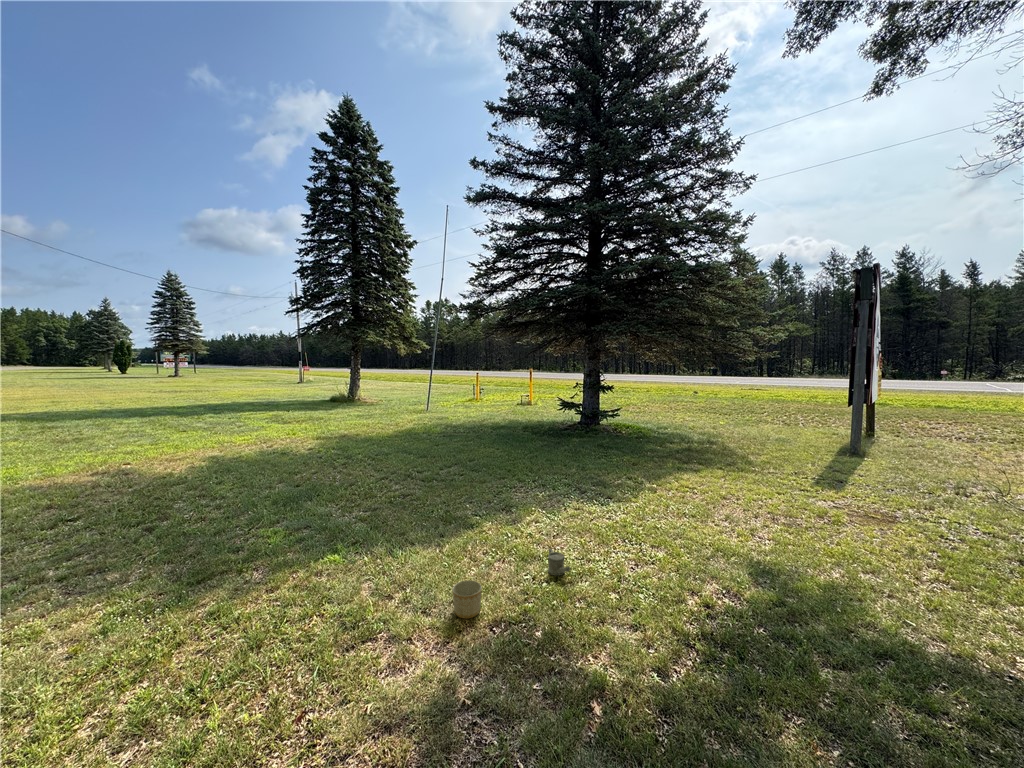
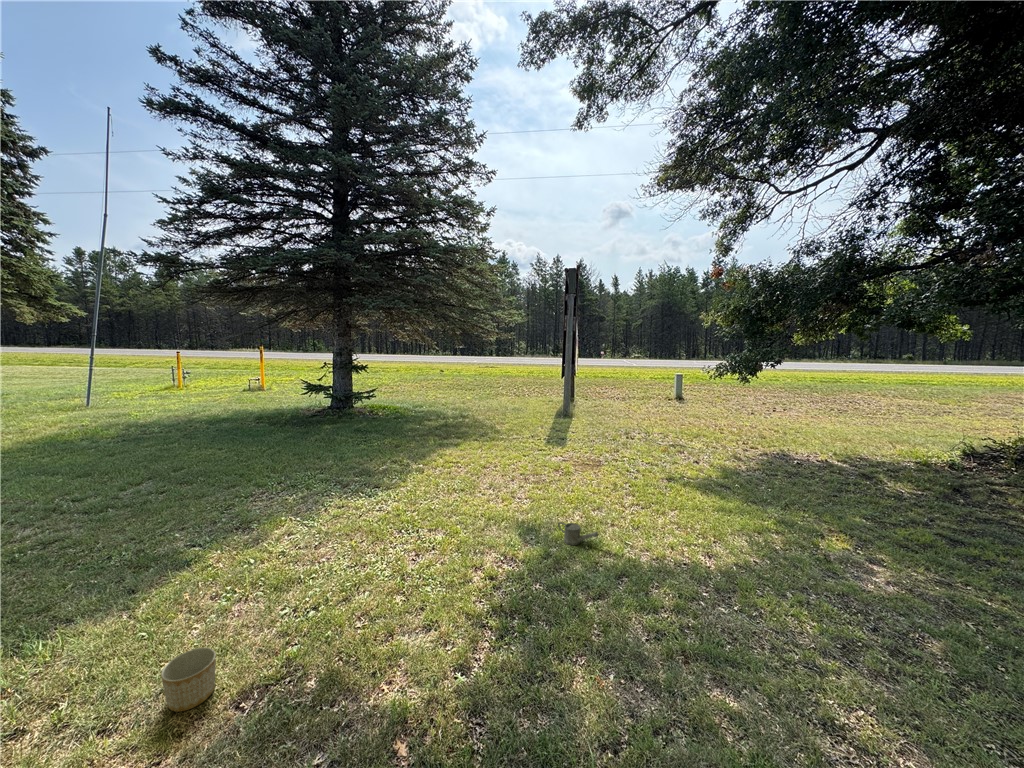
watering can: present [548,549,570,576] -> present [558,522,598,545]

